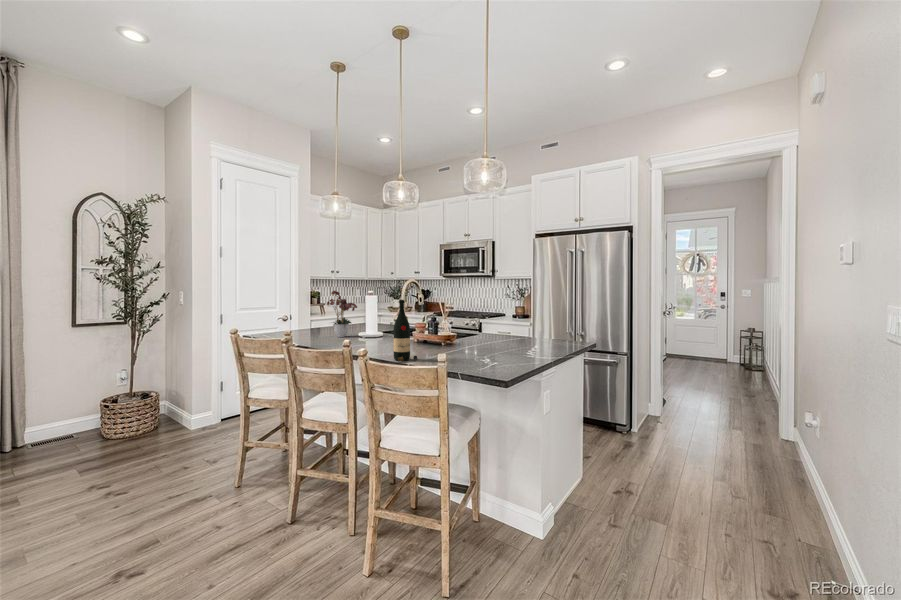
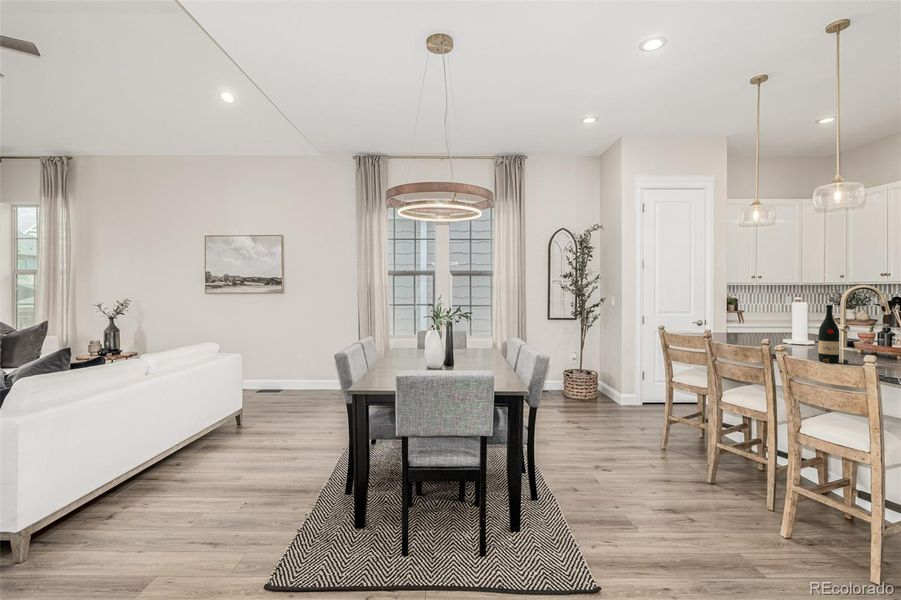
flower arrangement: present [327,291,357,337] -> none [744,294,783,341]

